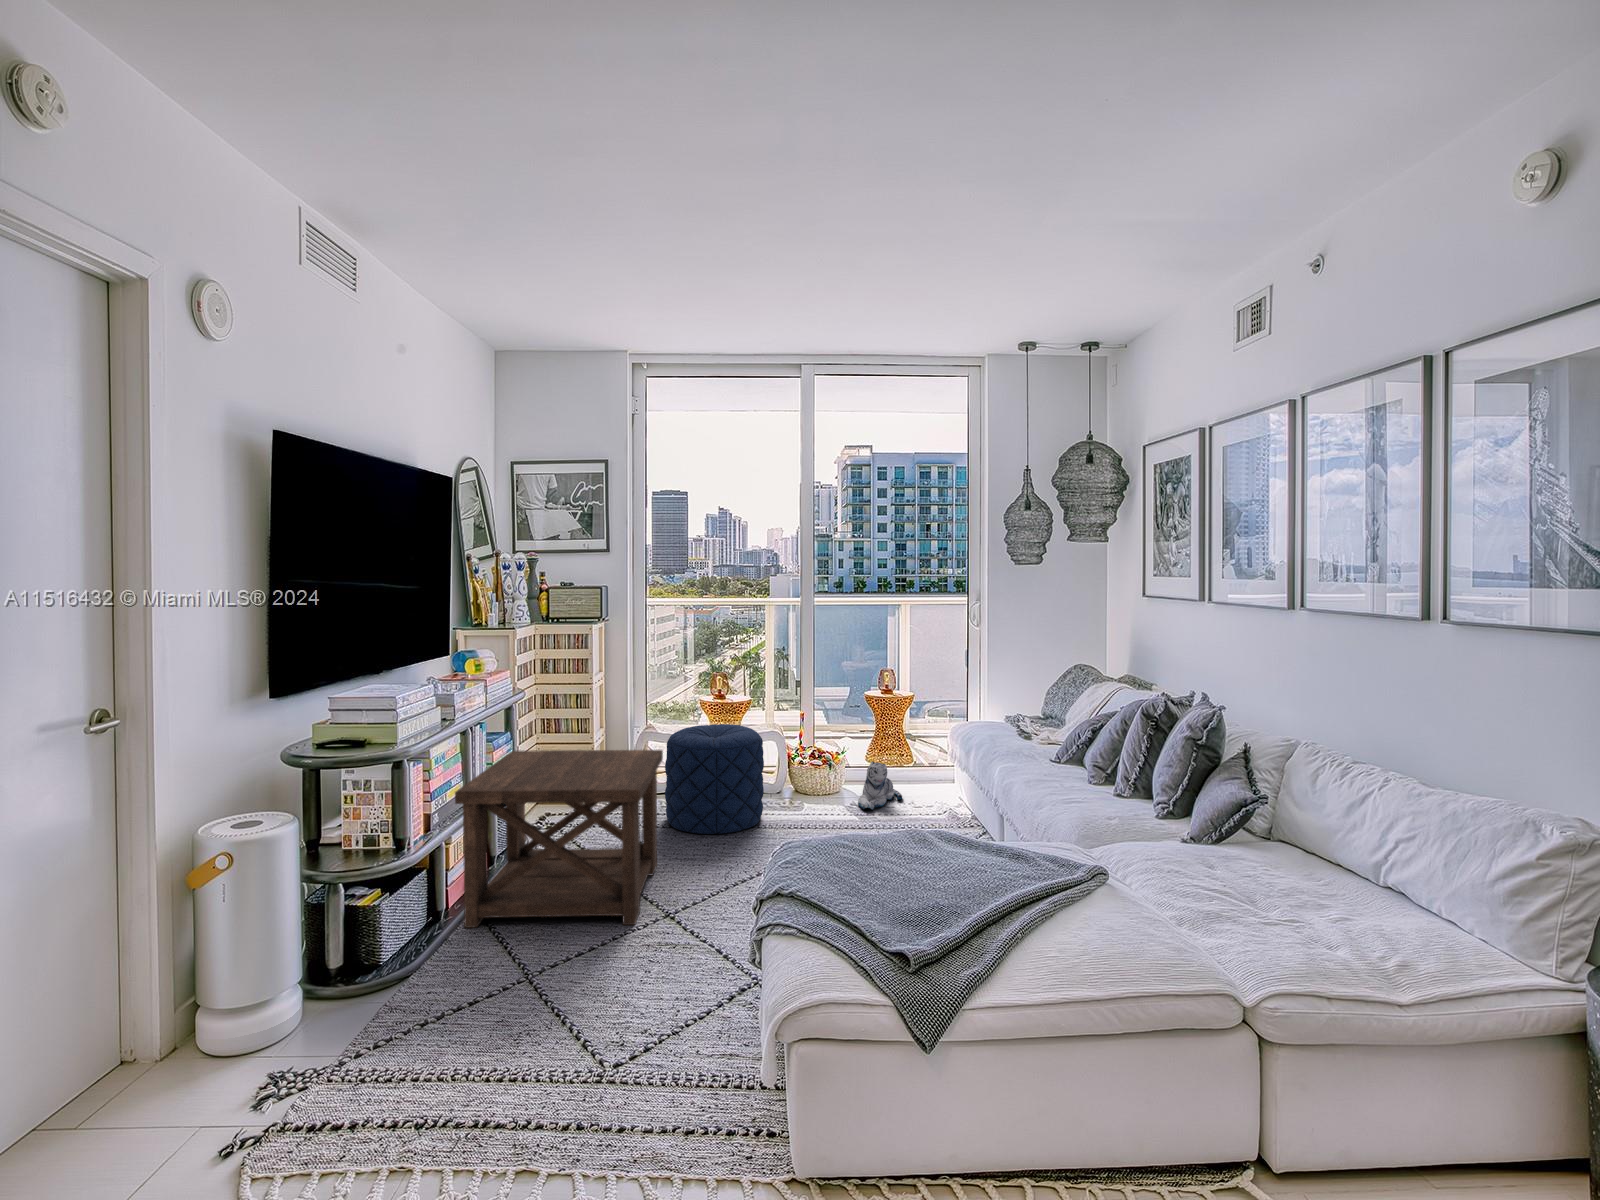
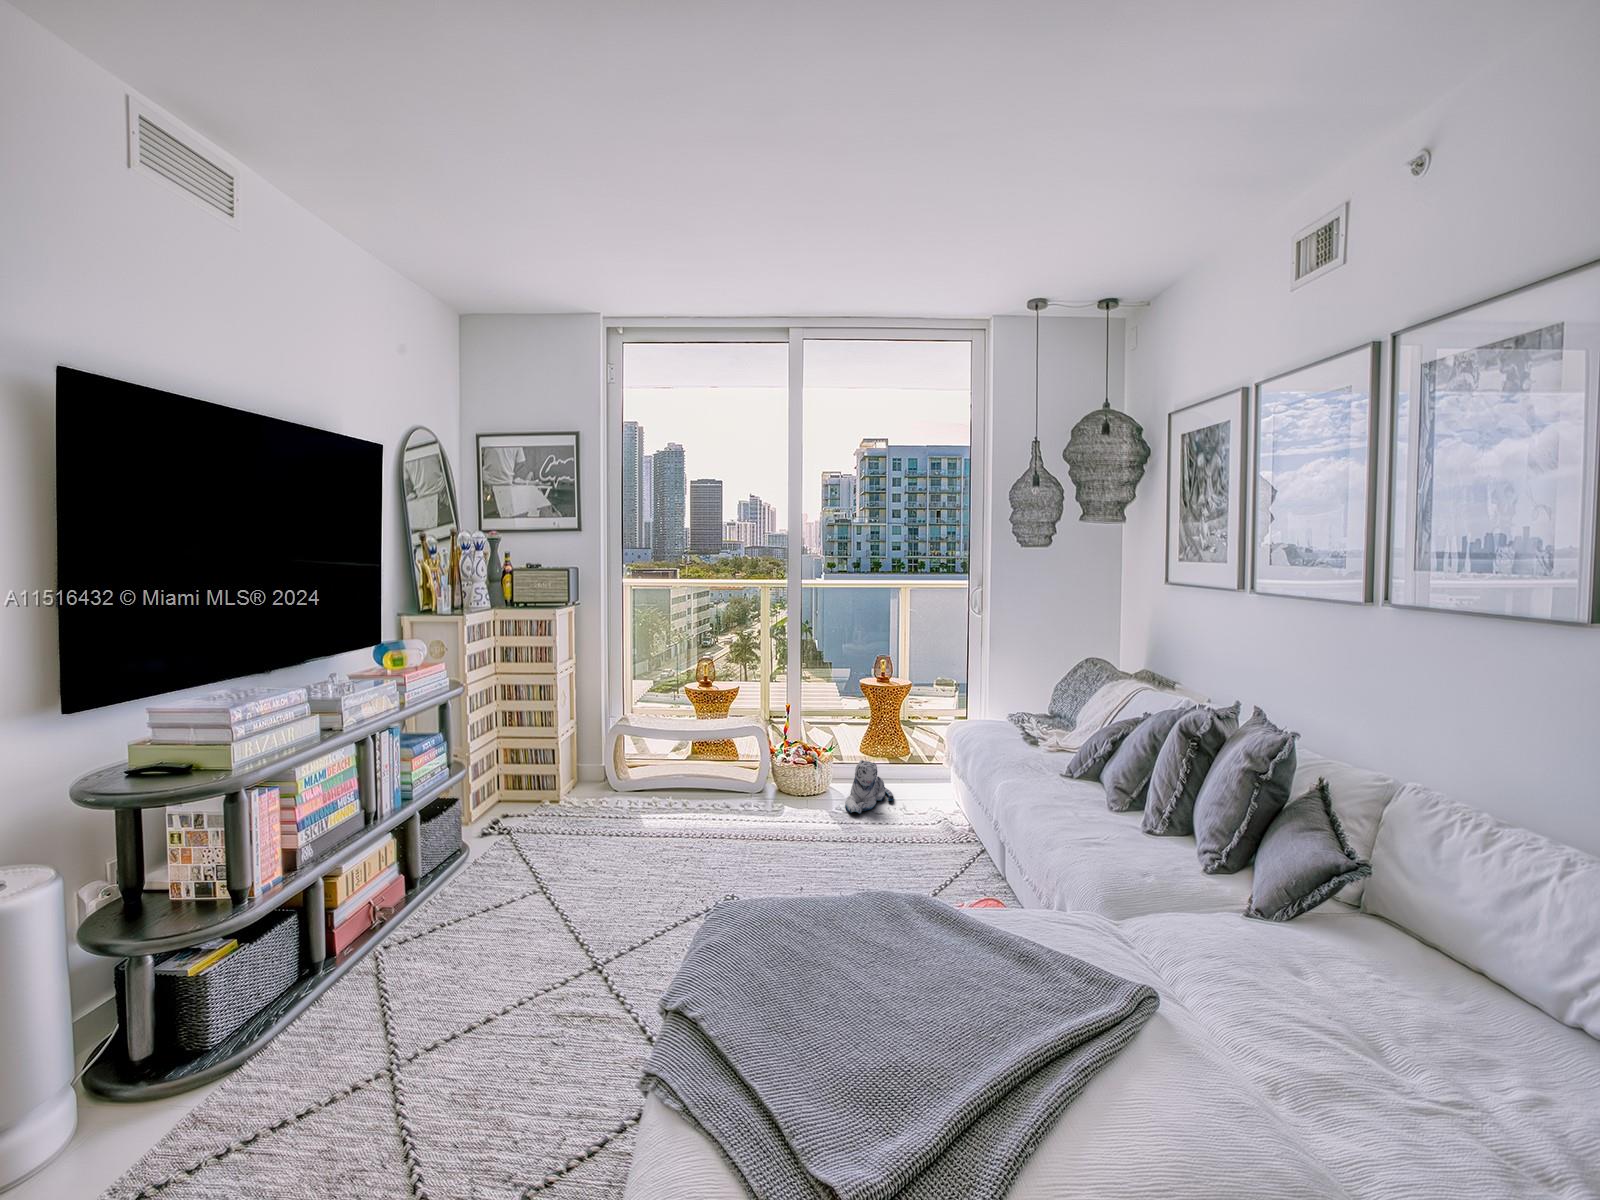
pouf: present [665,724,764,834] -> none [632,719,740,844]
side table: present [455,750,663,928] -> none [333,756,613,981]

